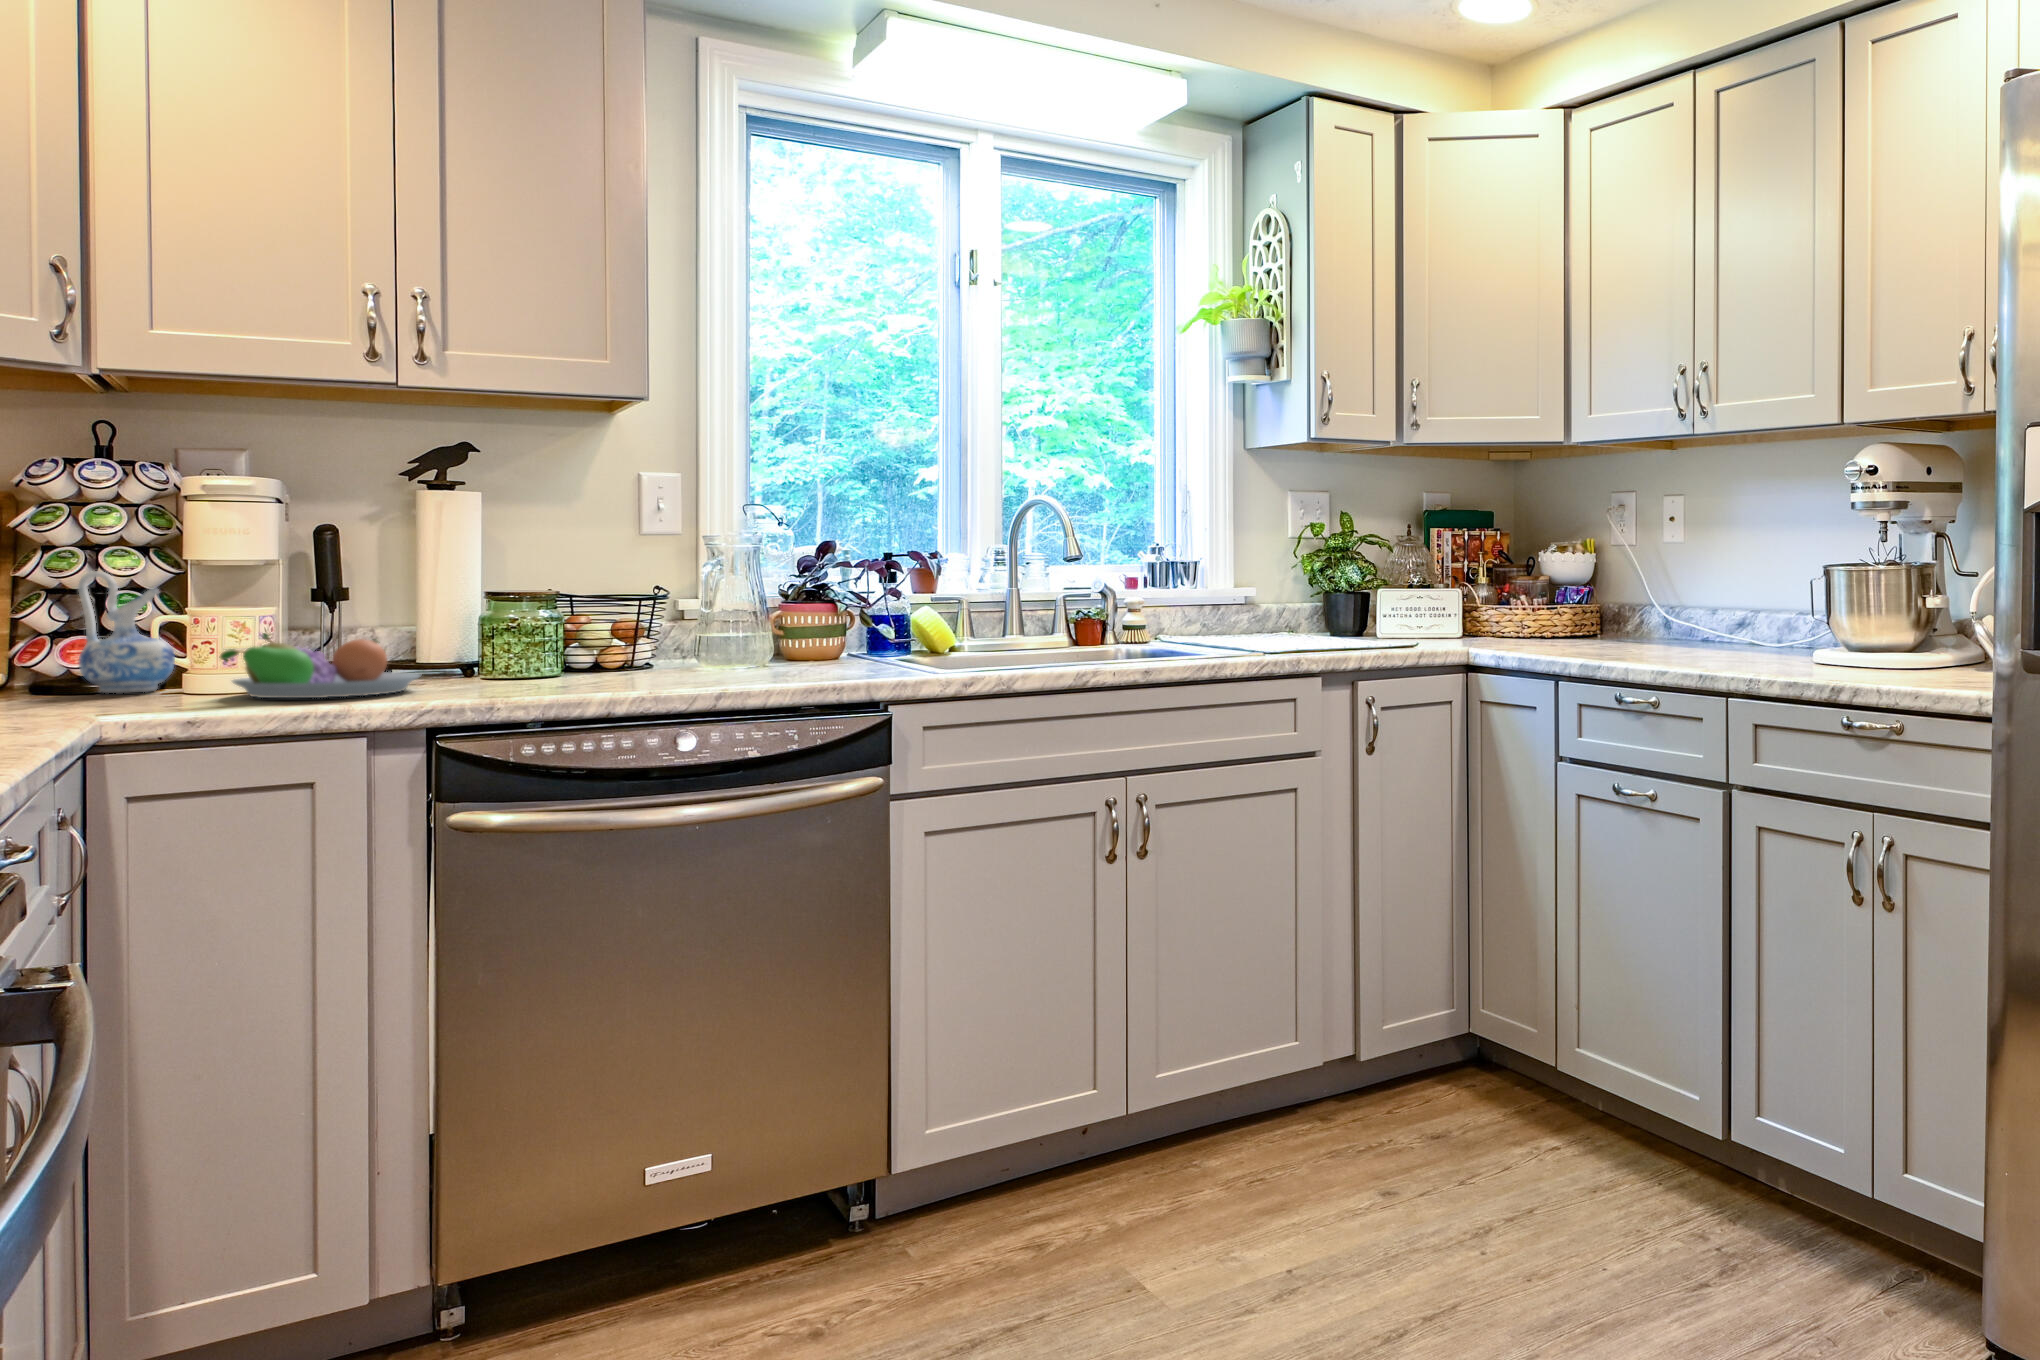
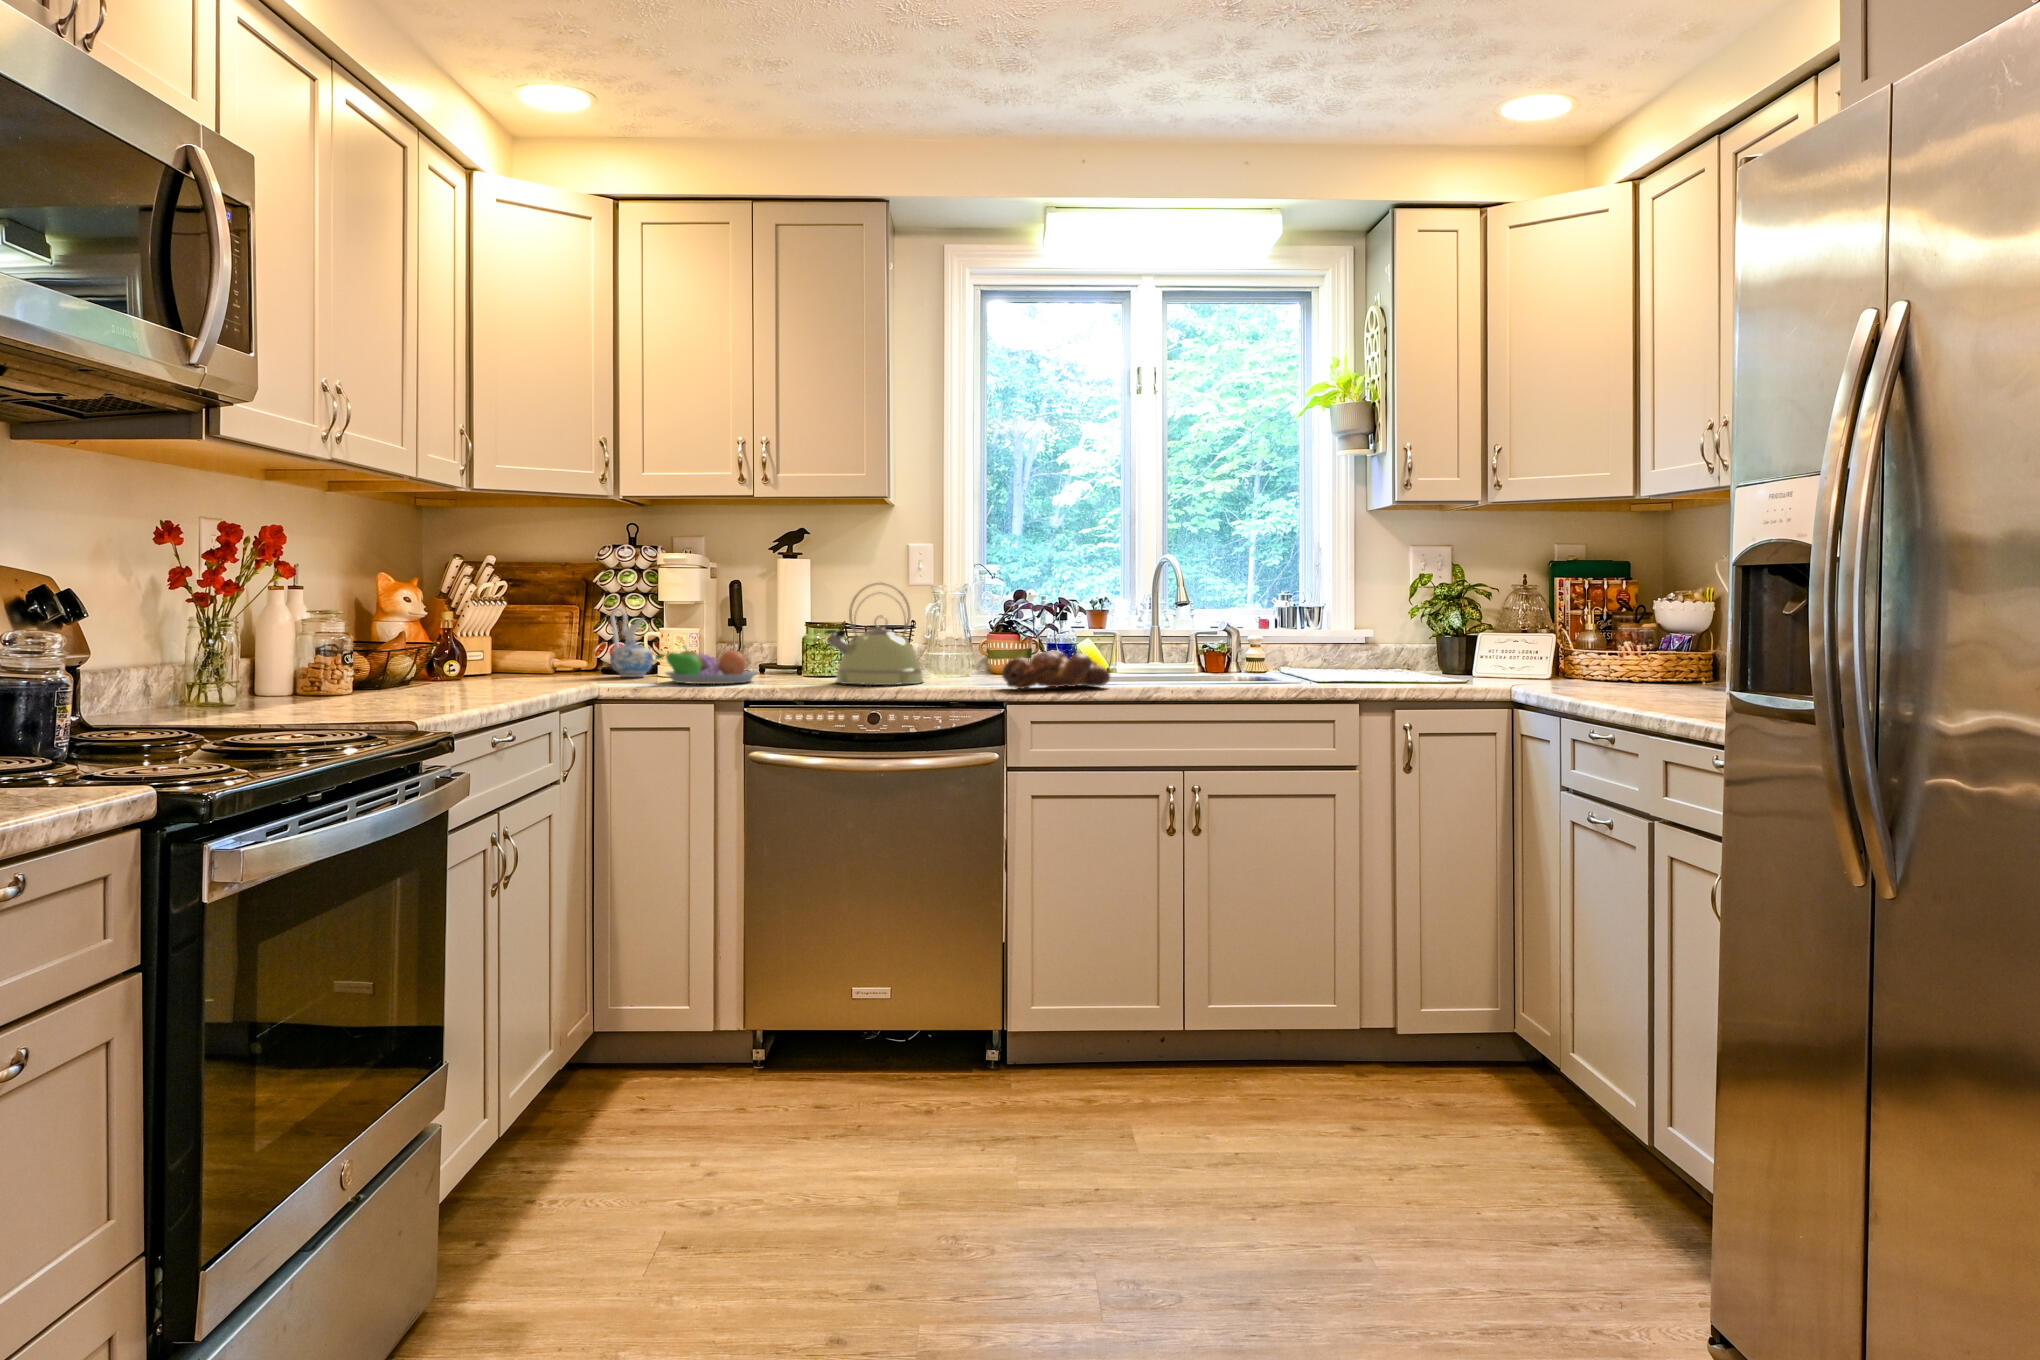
kettle: none [557,529,724,686] -> present [824,583,923,685]
bread loaf: none [875,624,1029,681] -> present [1002,650,1110,689]

